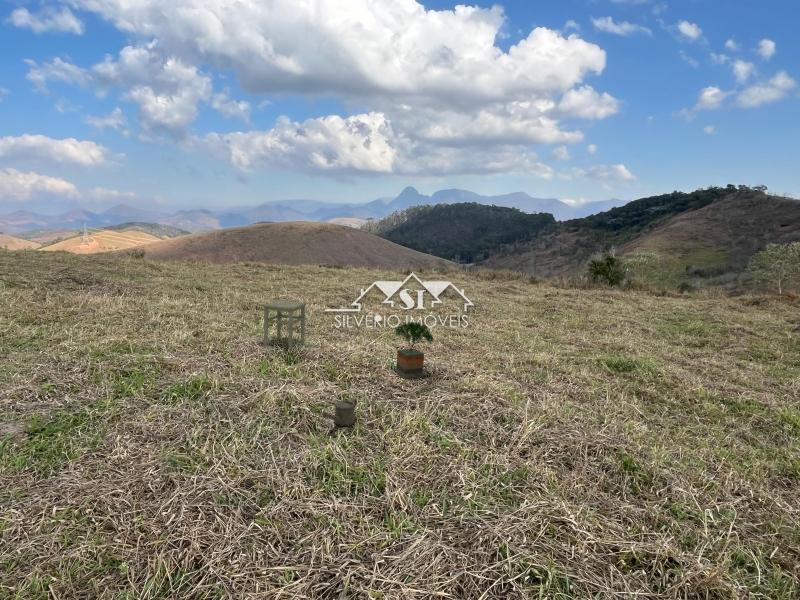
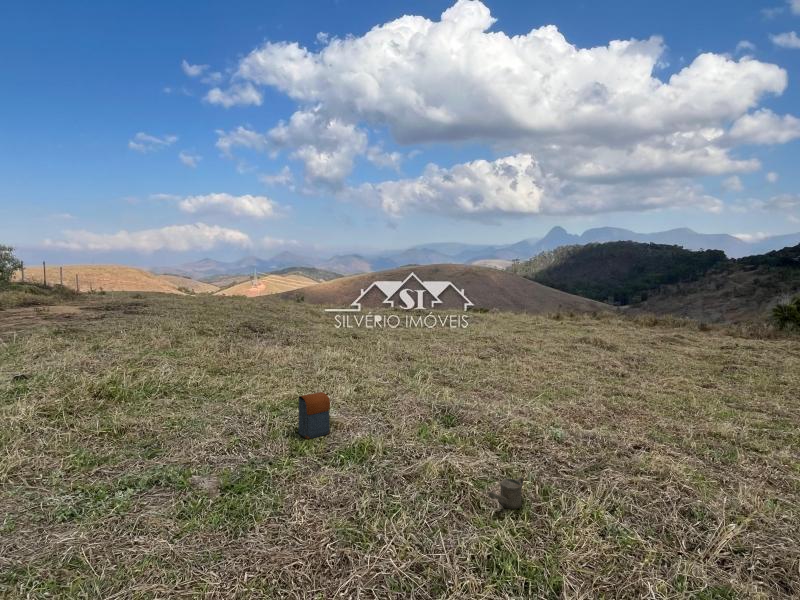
stool: present [263,300,306,350] -> none [416,359,457,410]
potted tree: present [395,322,434,379] -> none [555,387,605,452]
backpack: none [126,331,165,381] -> present [298,392,330,439]

